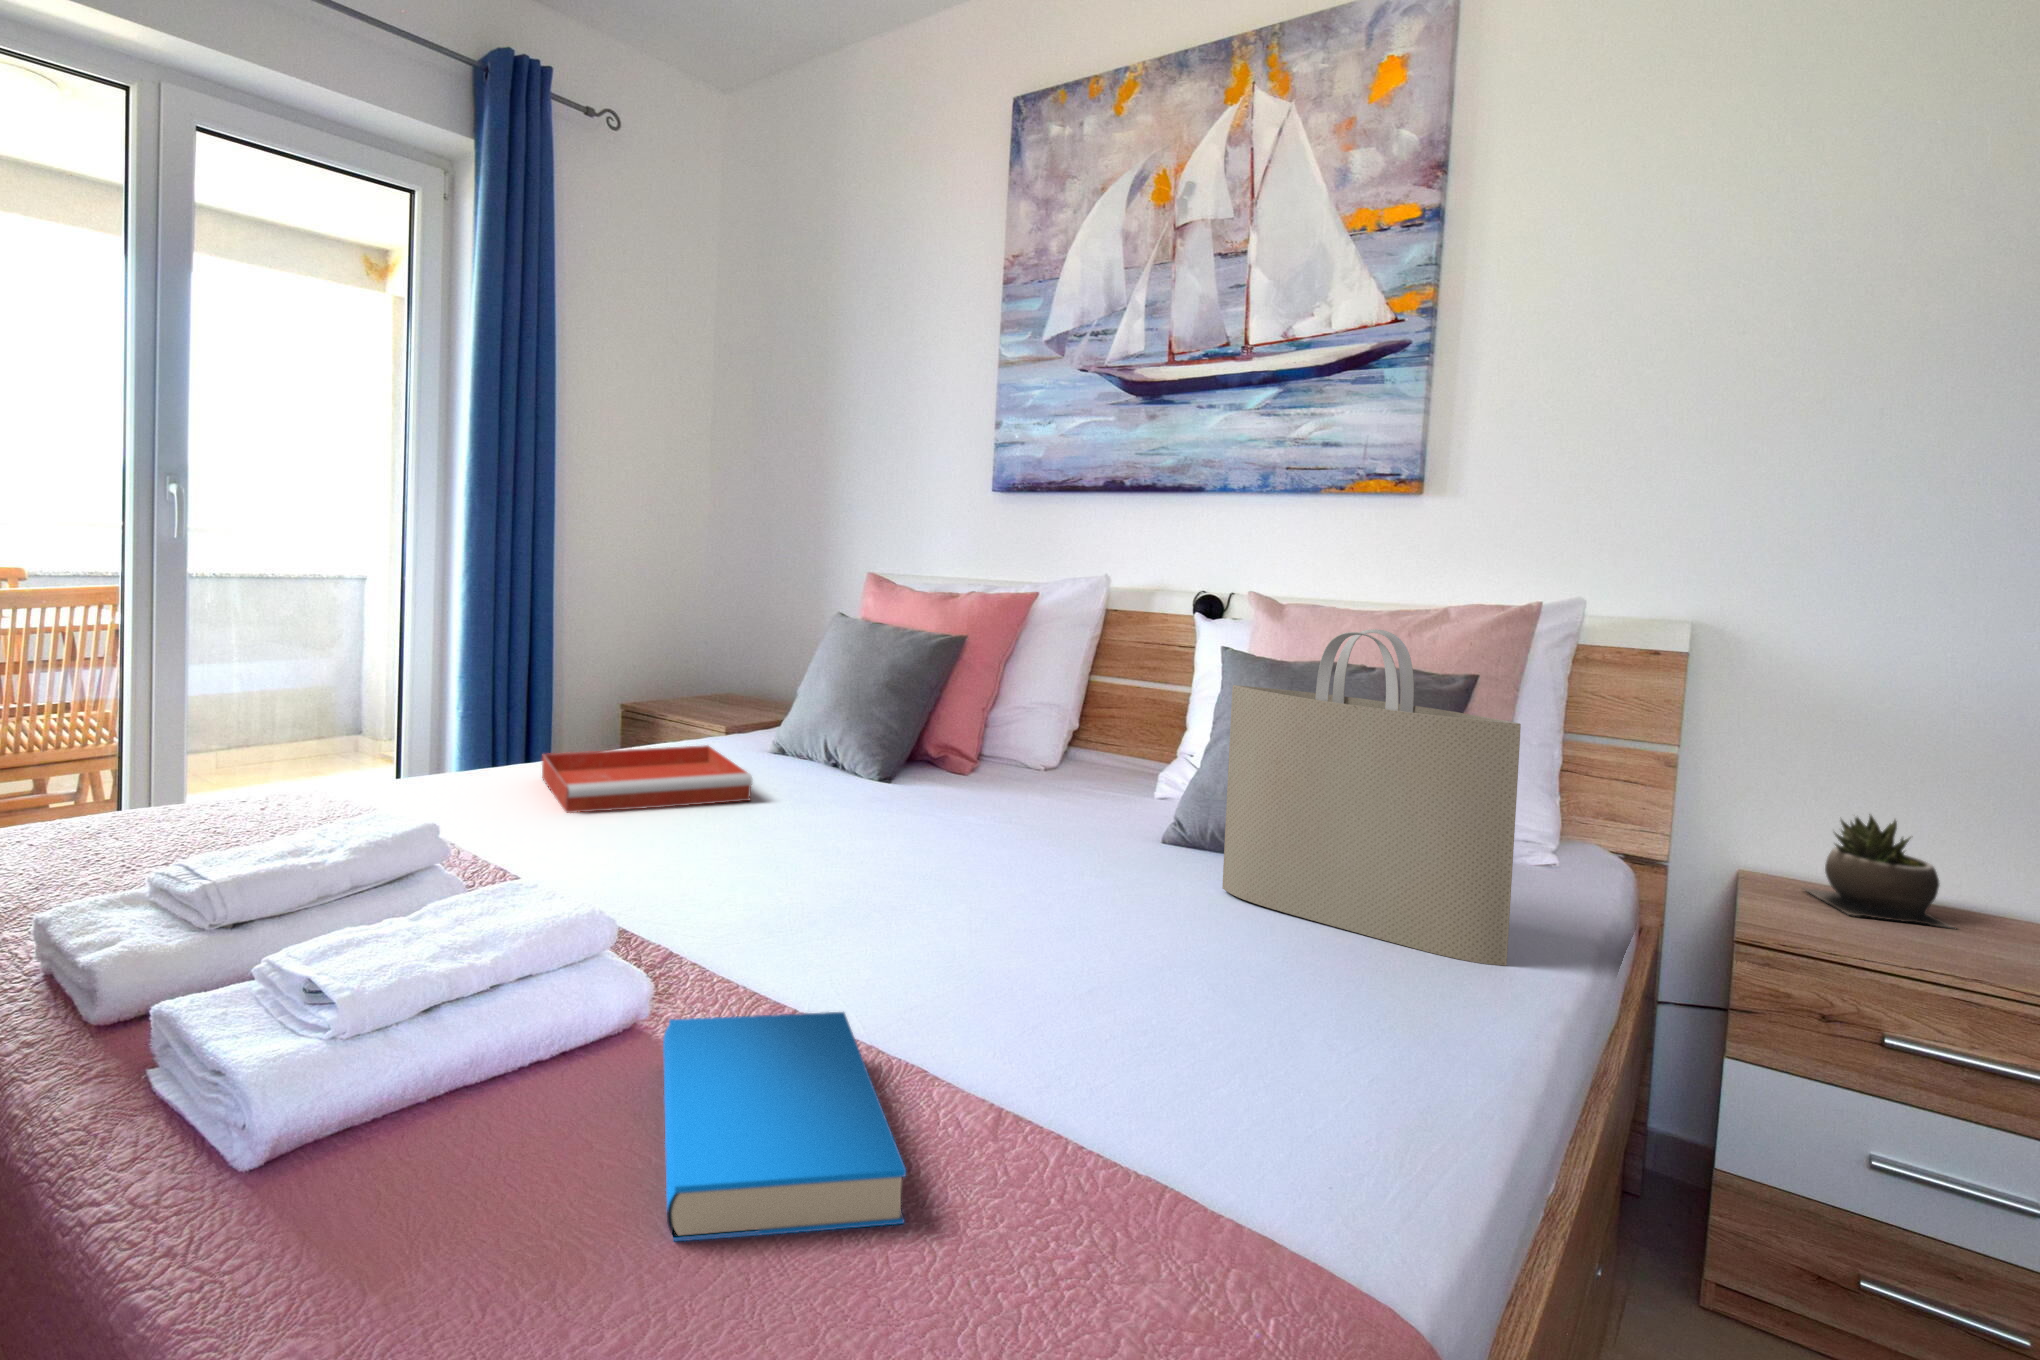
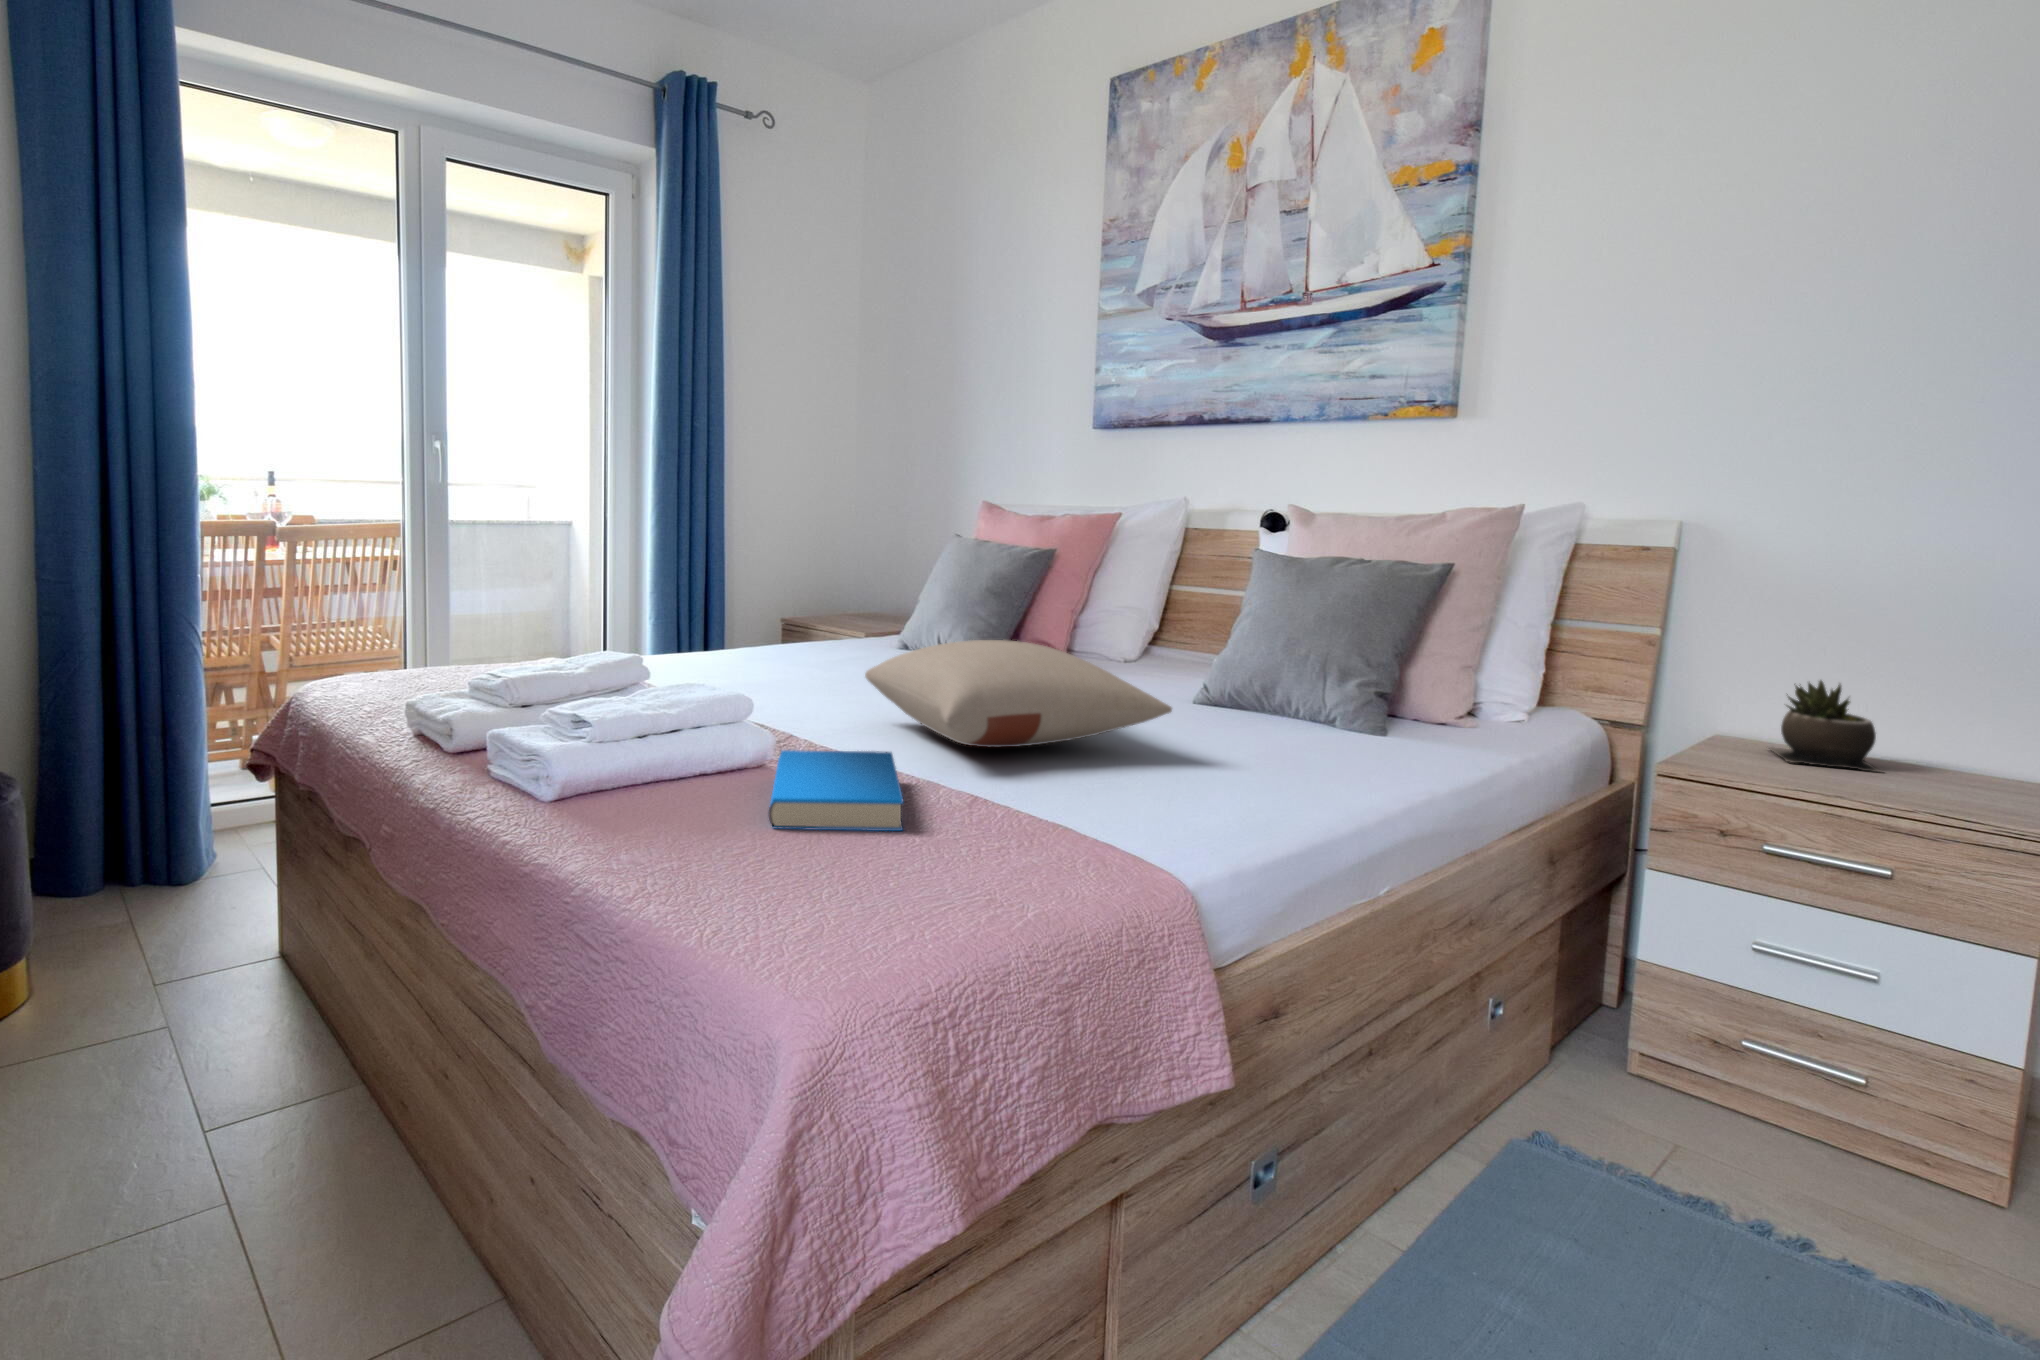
tote bag: present [1222,629,1521,966] -> none [1221,519,1425,768]
tray: present [542,745,753,813] -> none [711,639,871,680]
pillow: none [768,791,1211,967] -> present [865,640,1172,747]

